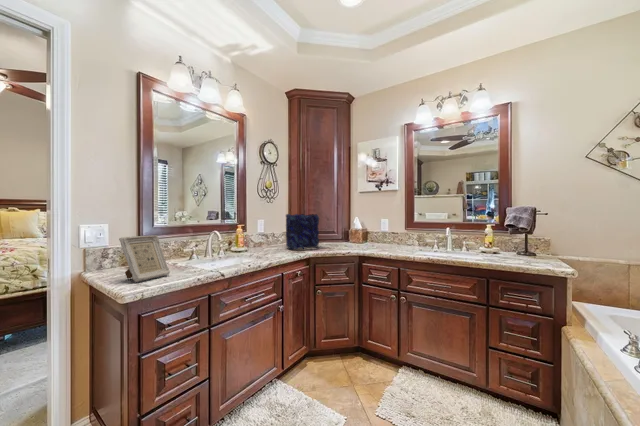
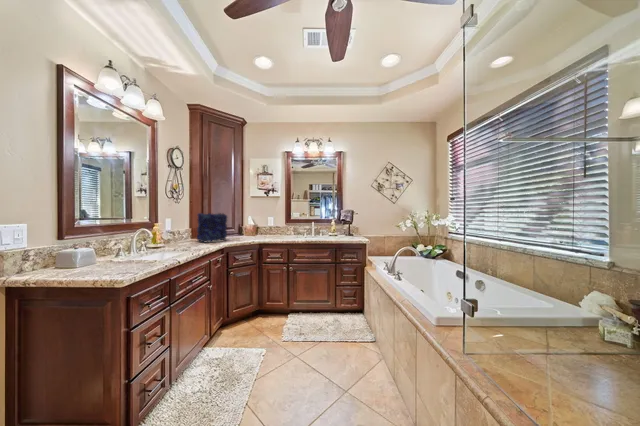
picture frame: present [119,235,170,282] -> none [85,233,132,274]

